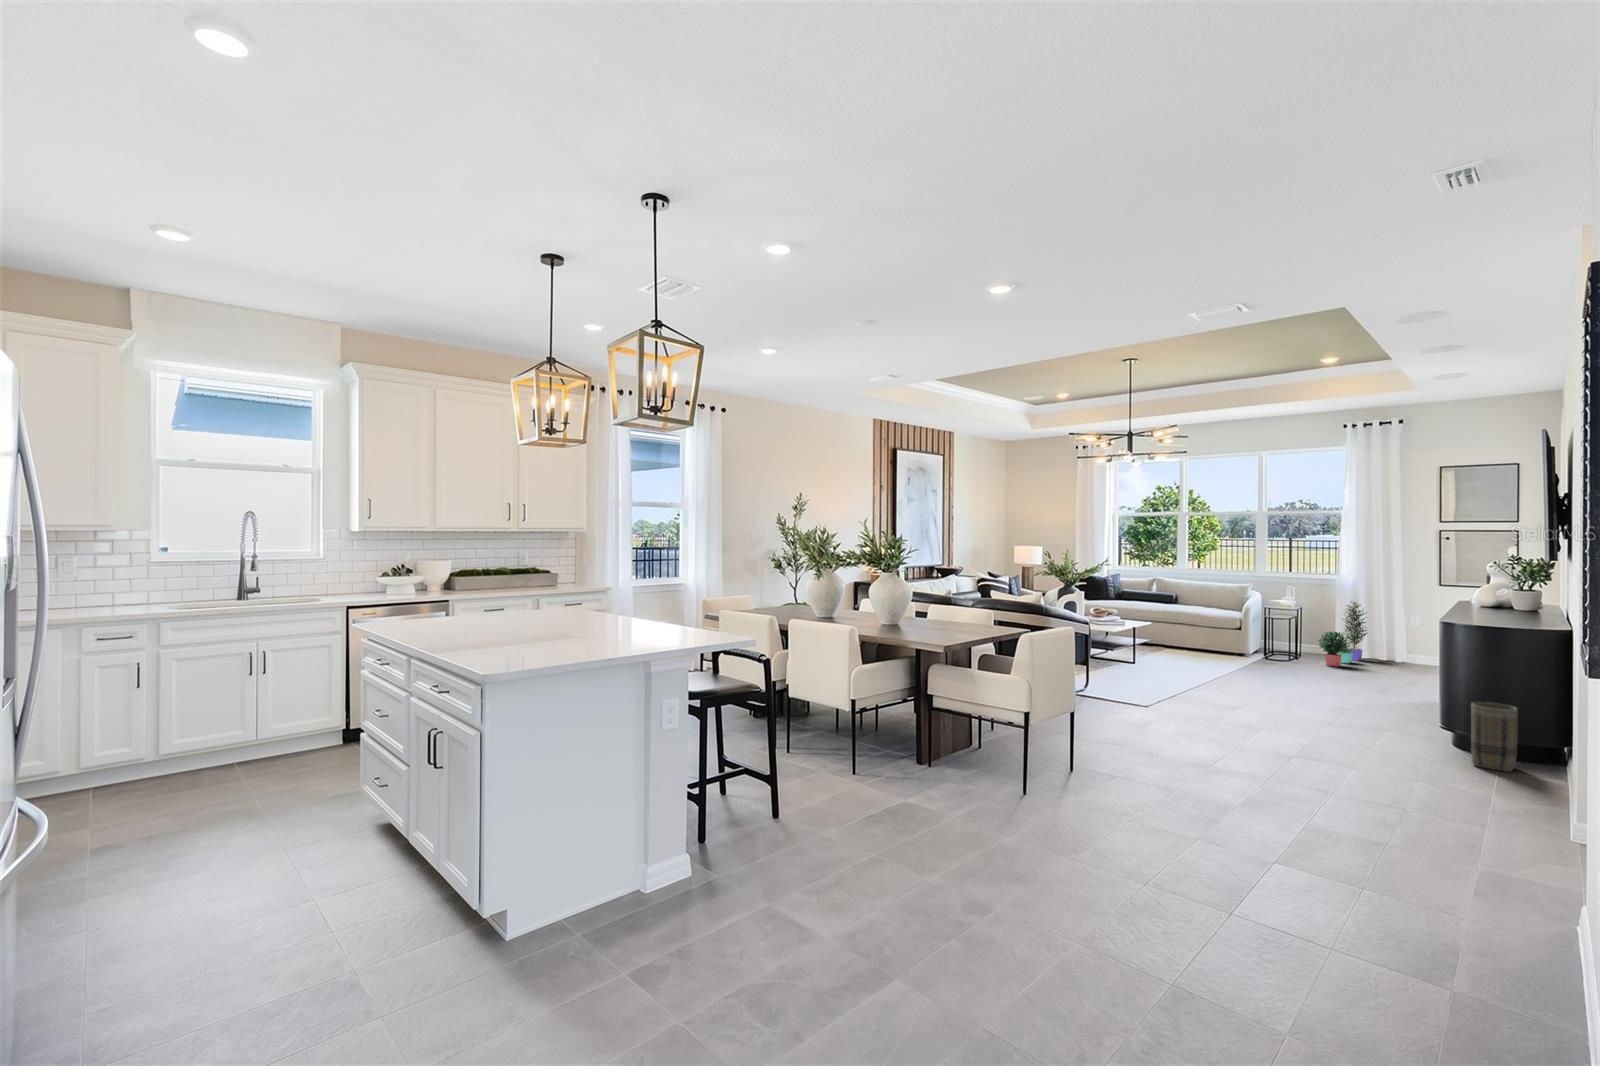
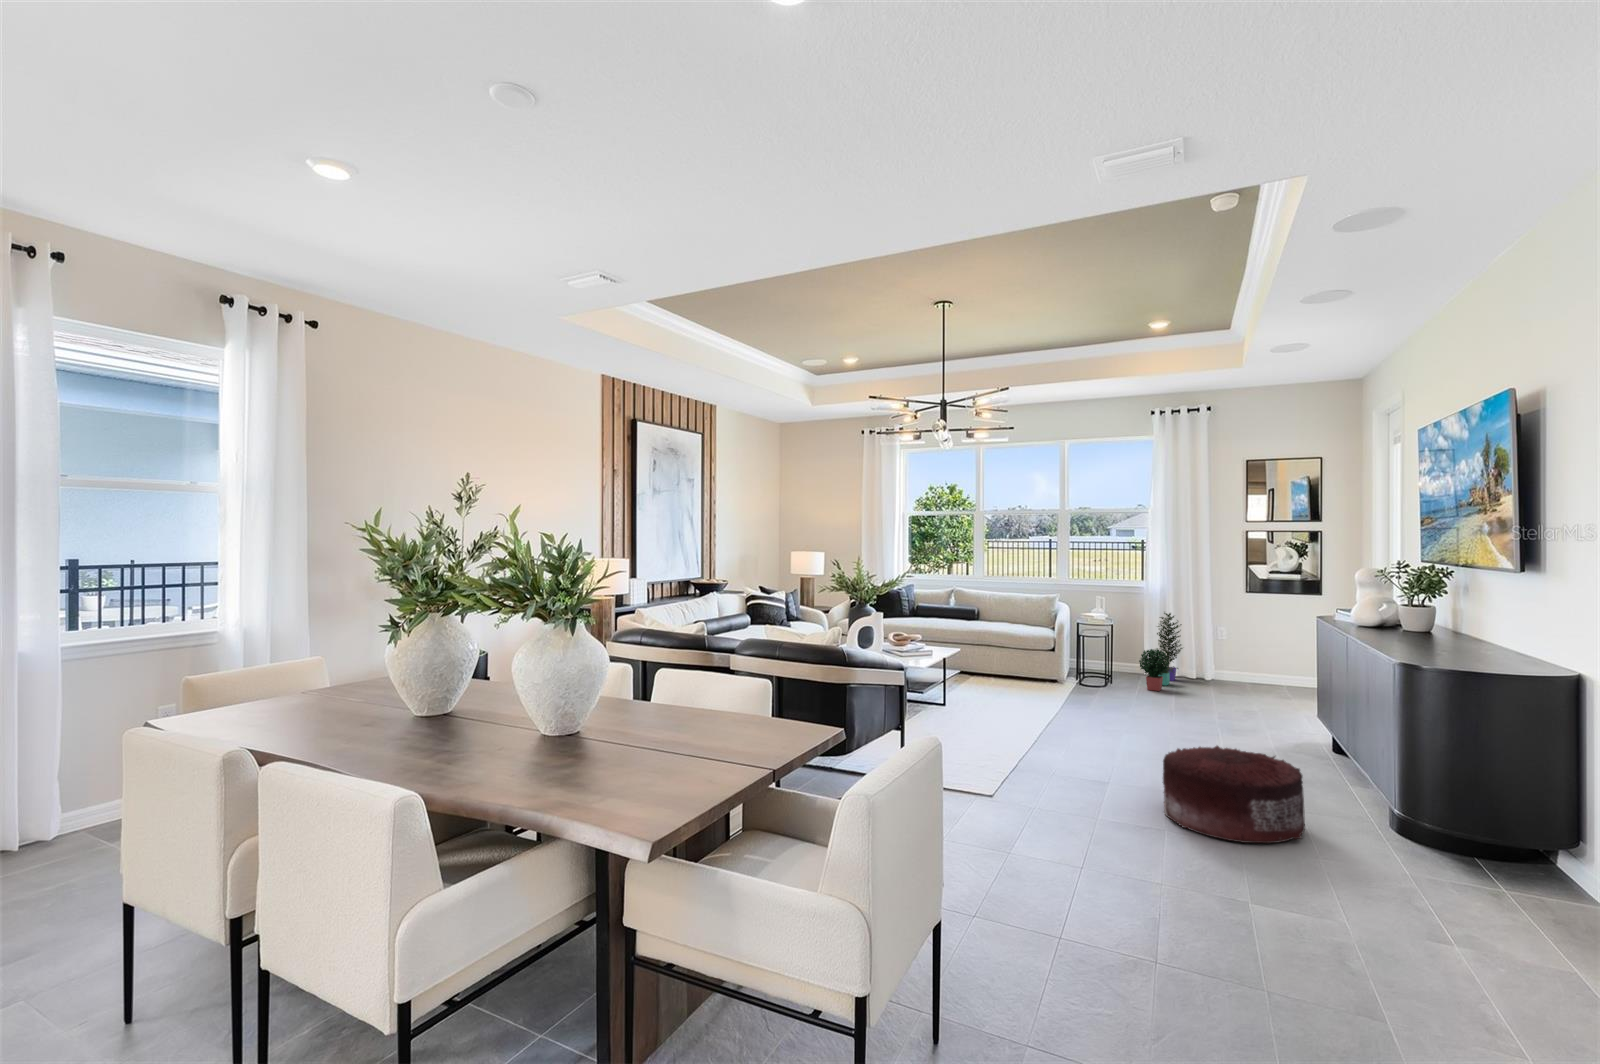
pouf: none [1273,687,1381,748] -> present [1163,746,1305,843]
basket: present [1471,702,1518,772] -> none [1426,765,1488,867]

